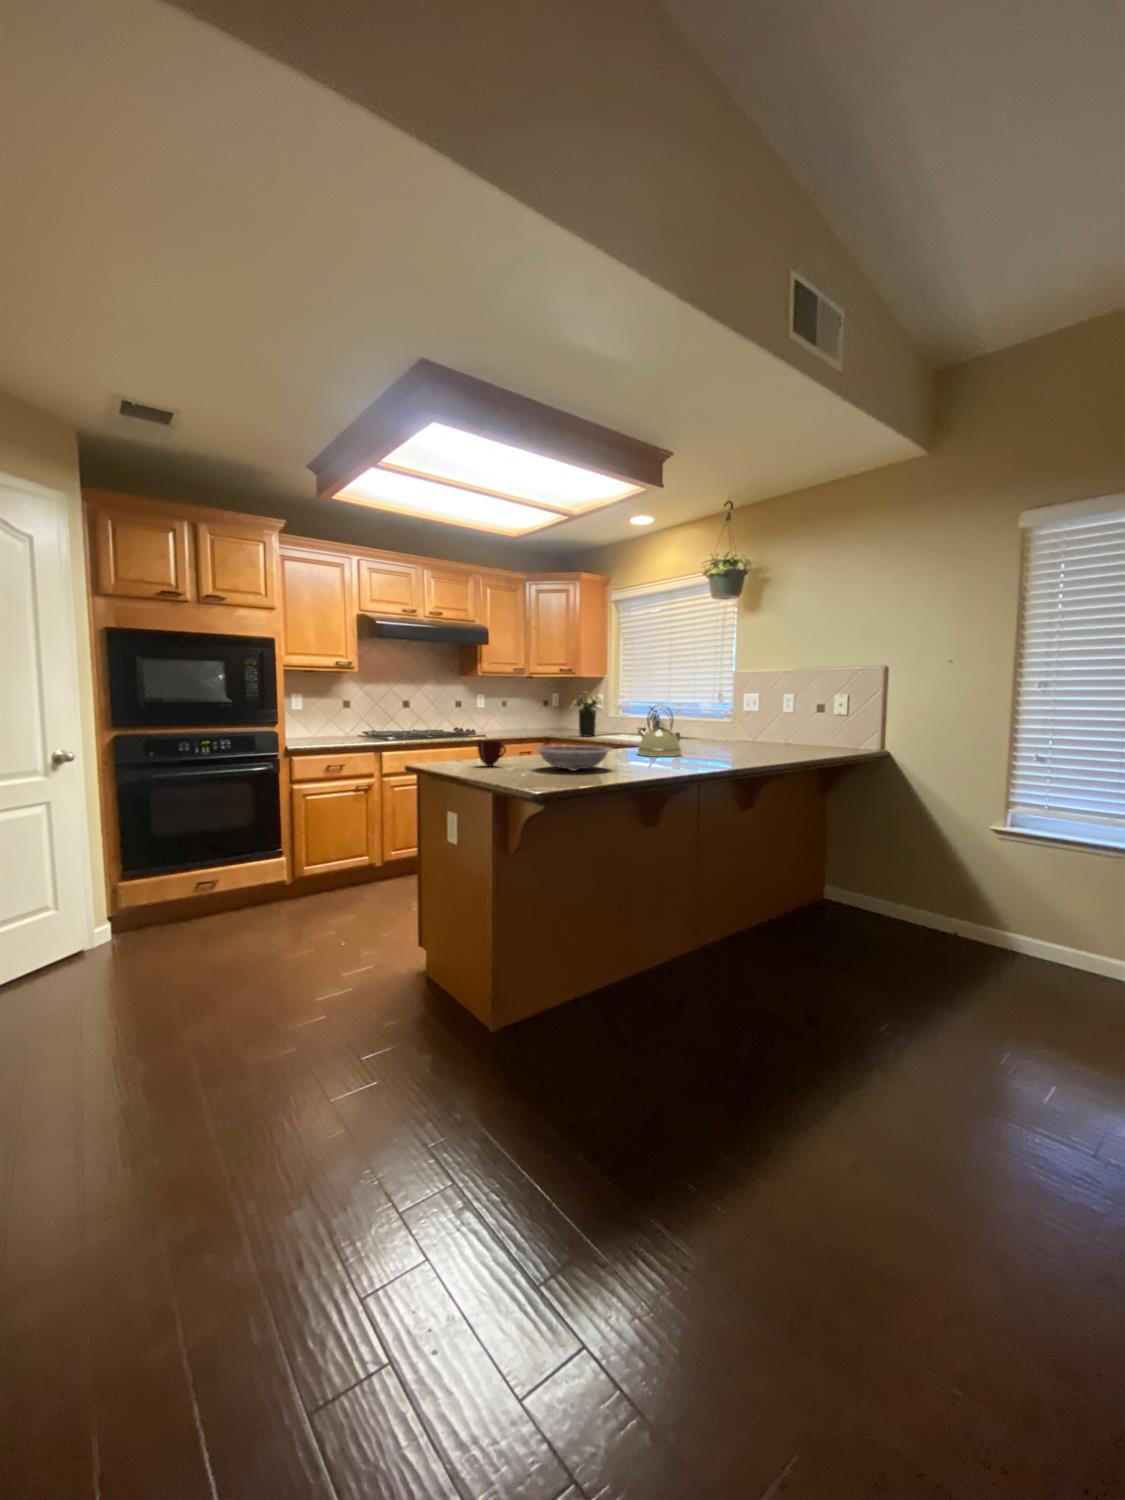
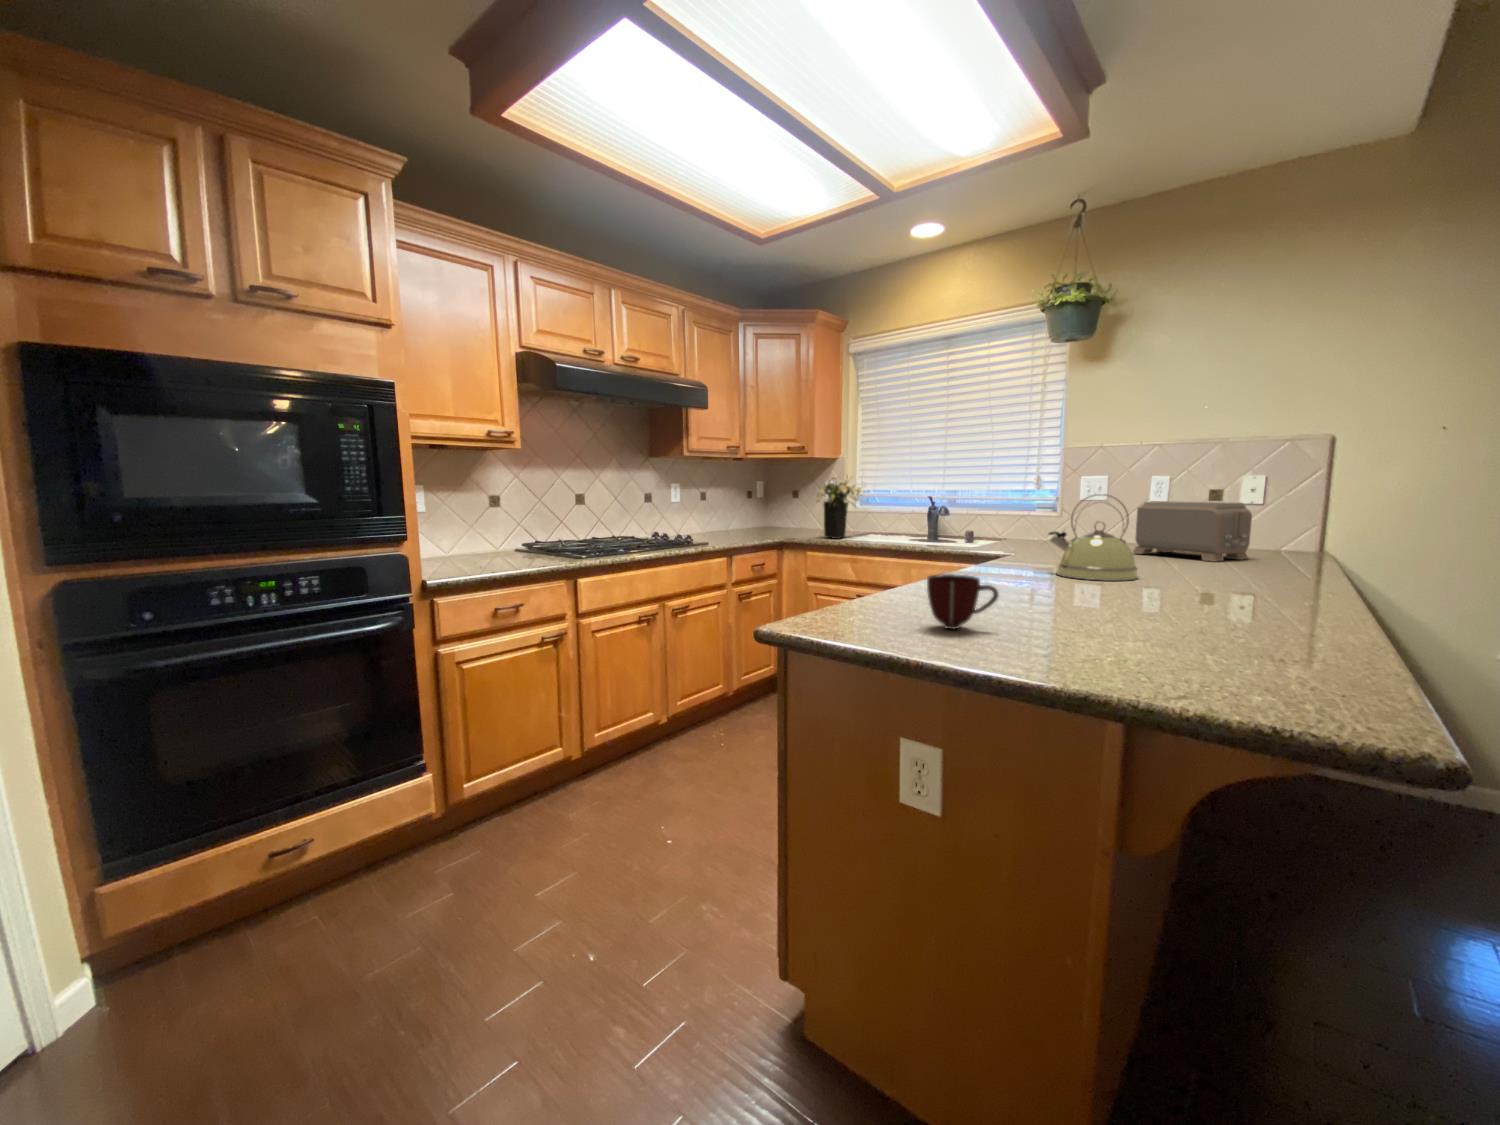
toaster: none [745,712,807,752] -> present [1132,502,1252,562]
bowl: present [536,745,612,770] -> none [1063,577,1257,635]

